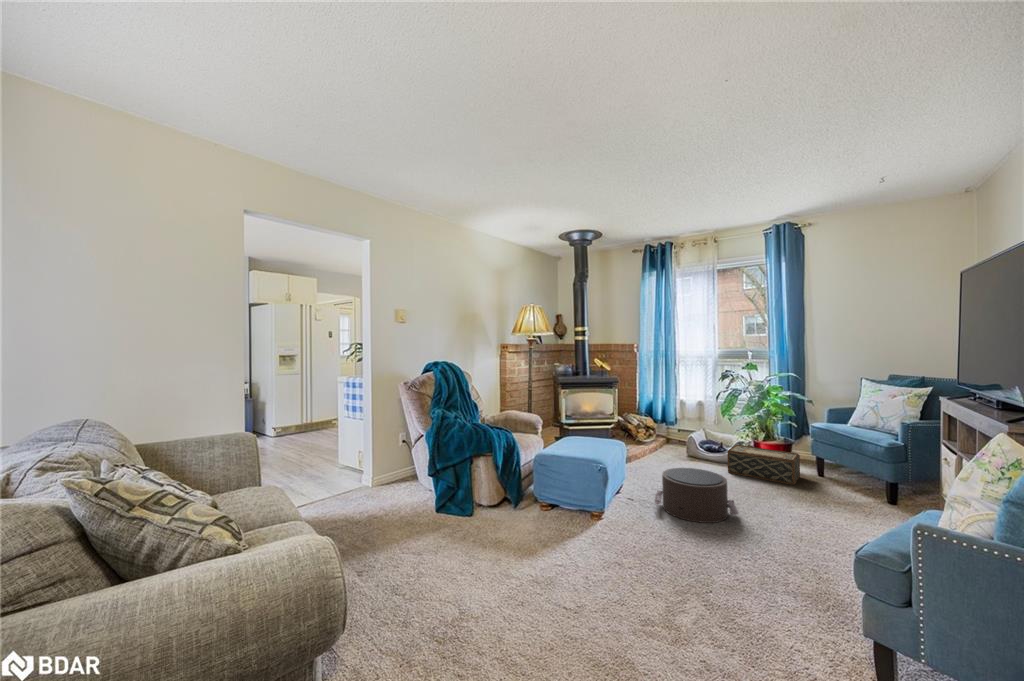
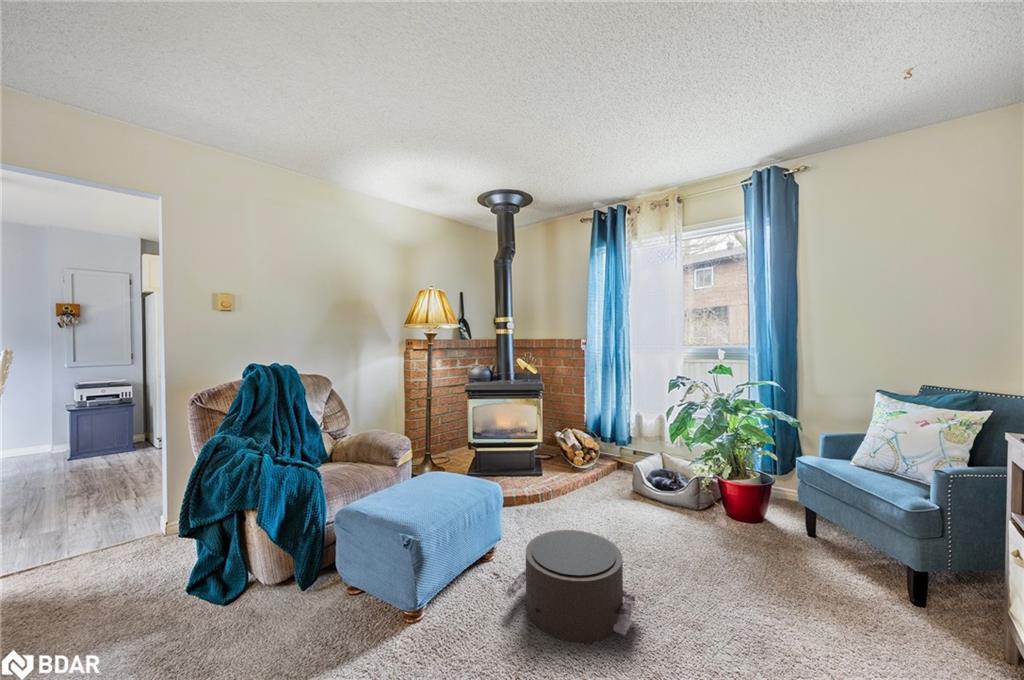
woven basket: present [728,445,800,485] -> none [671,482,776,554]

